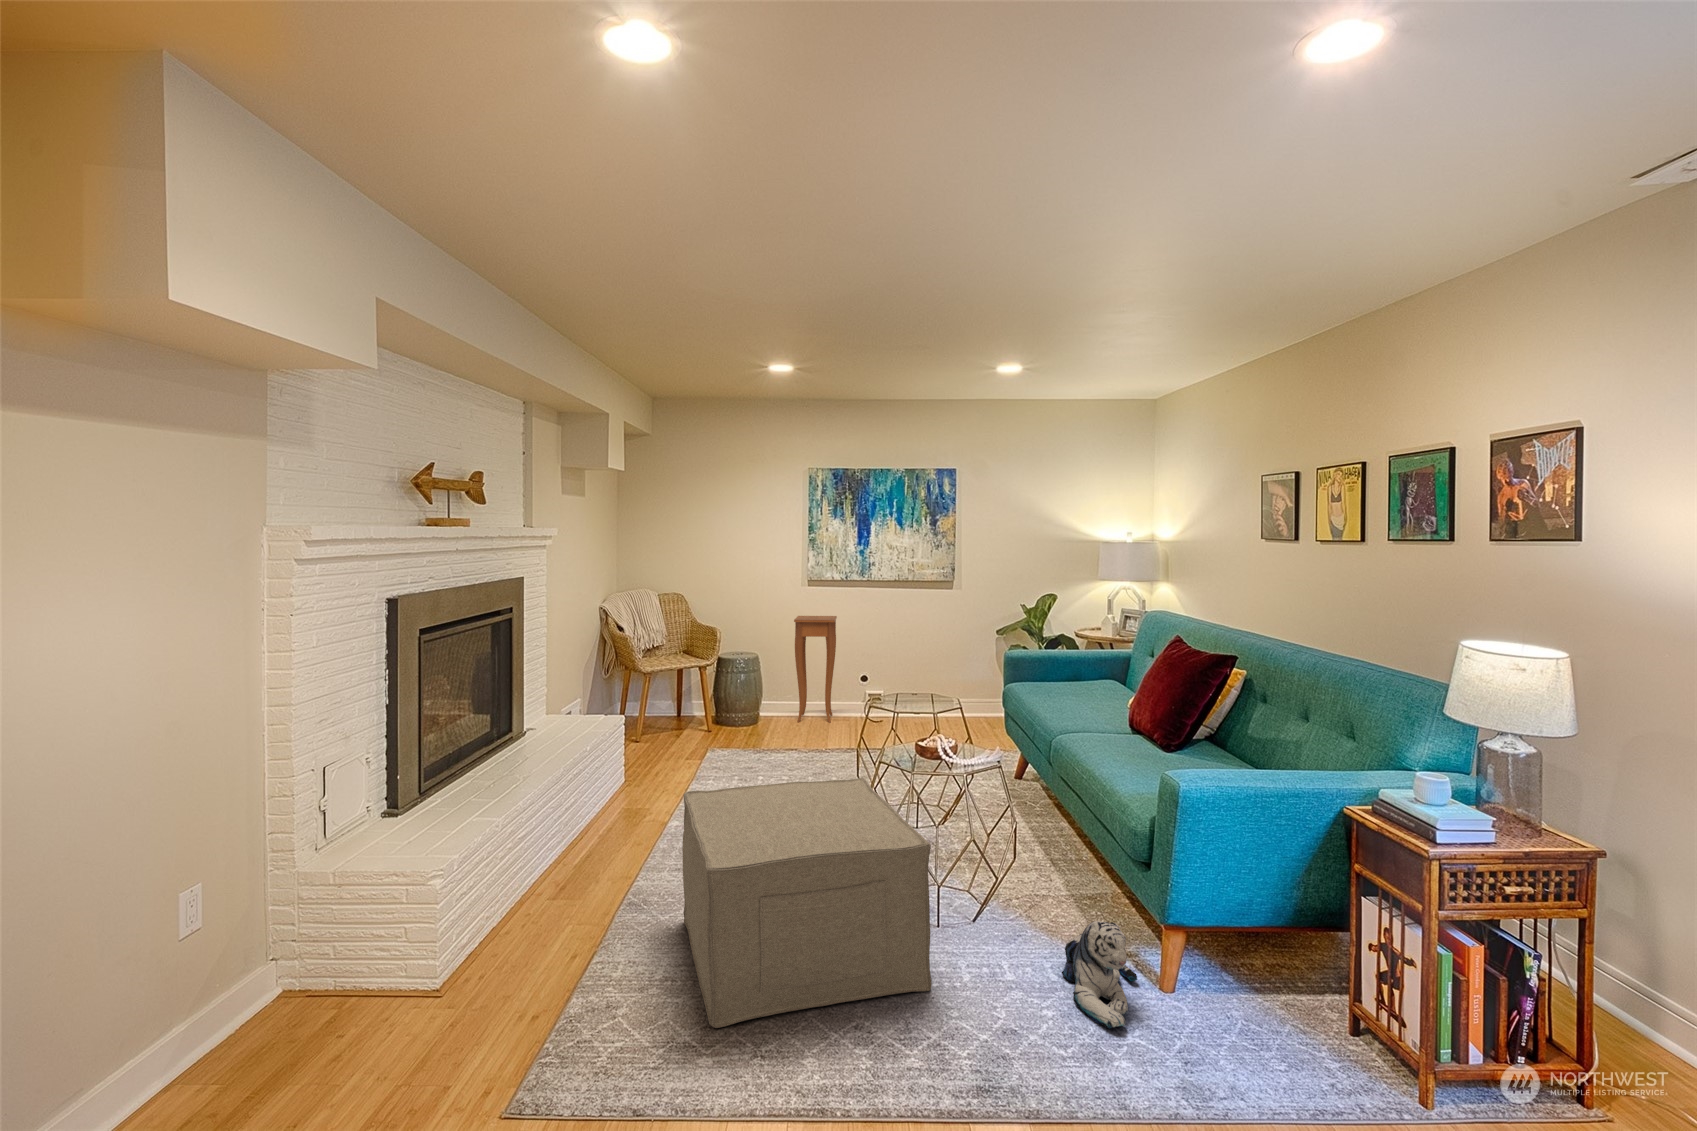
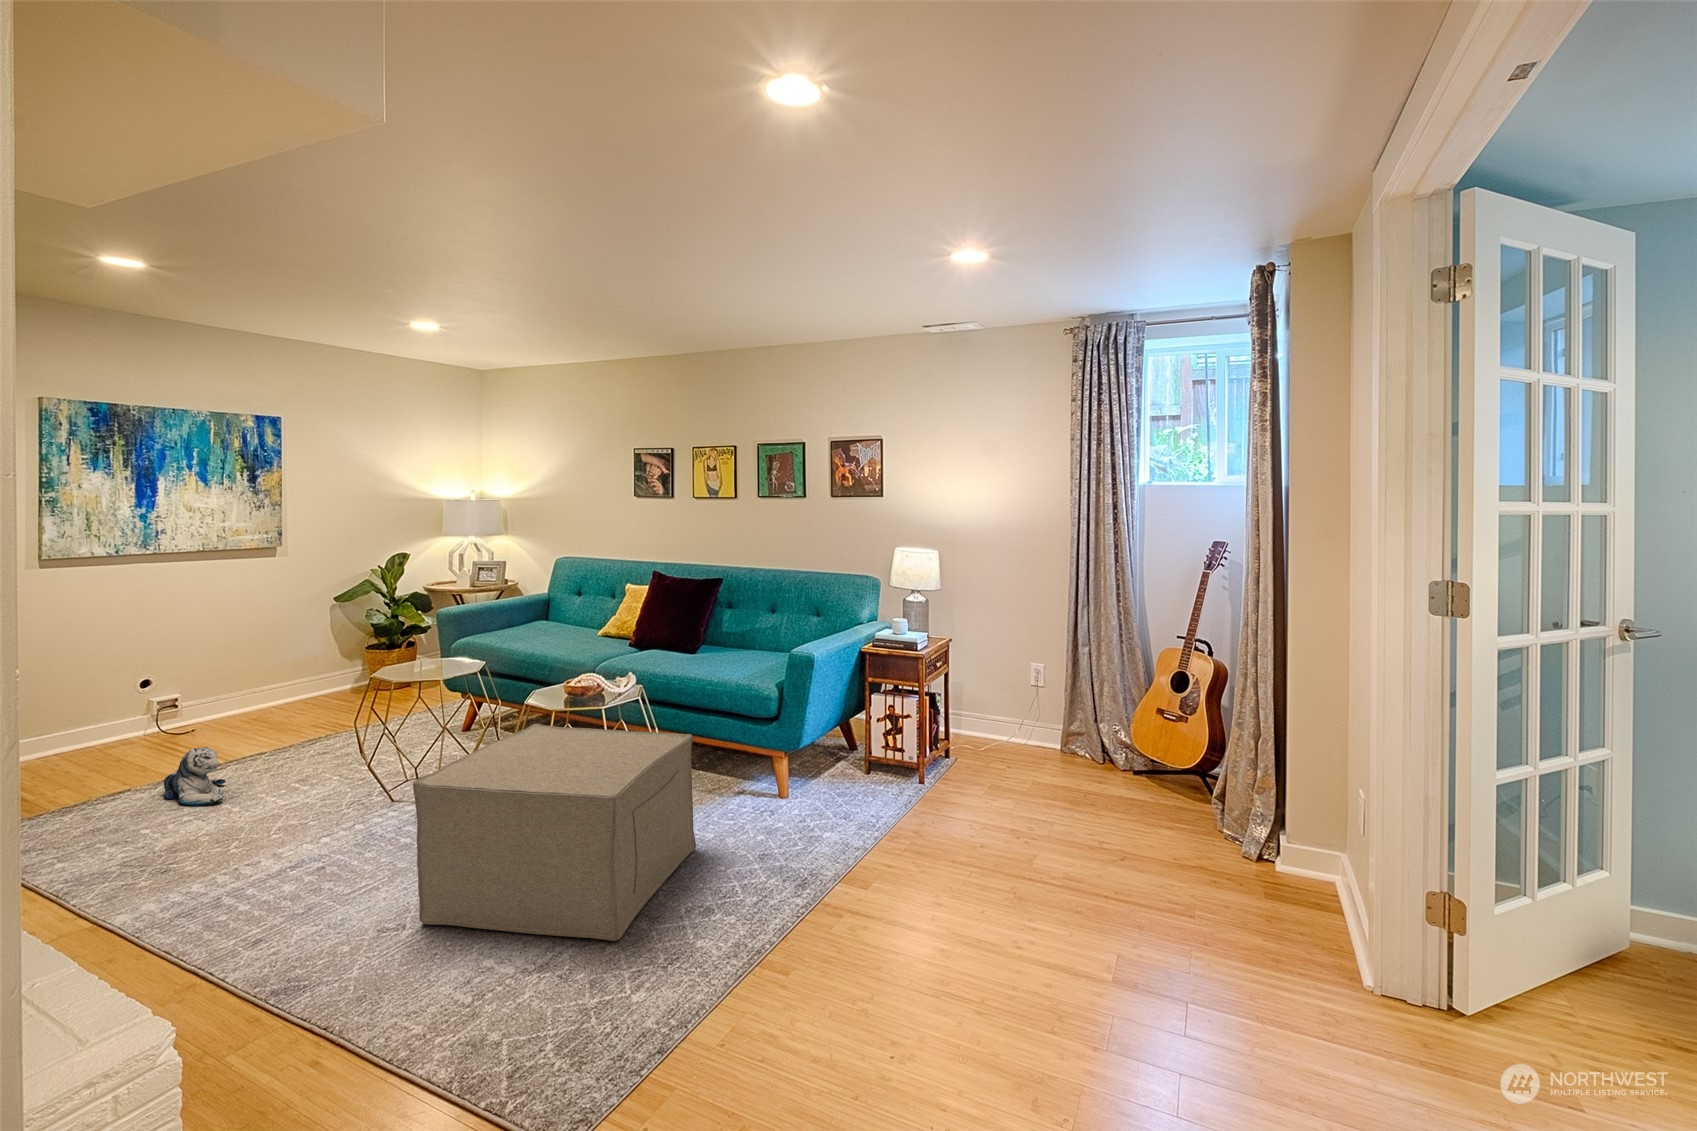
side table: present [794,616,837,722] -> none [36,606,134,763]
plush toy: present [1062,921,1137,1029] -> present [164,747,226,806]

